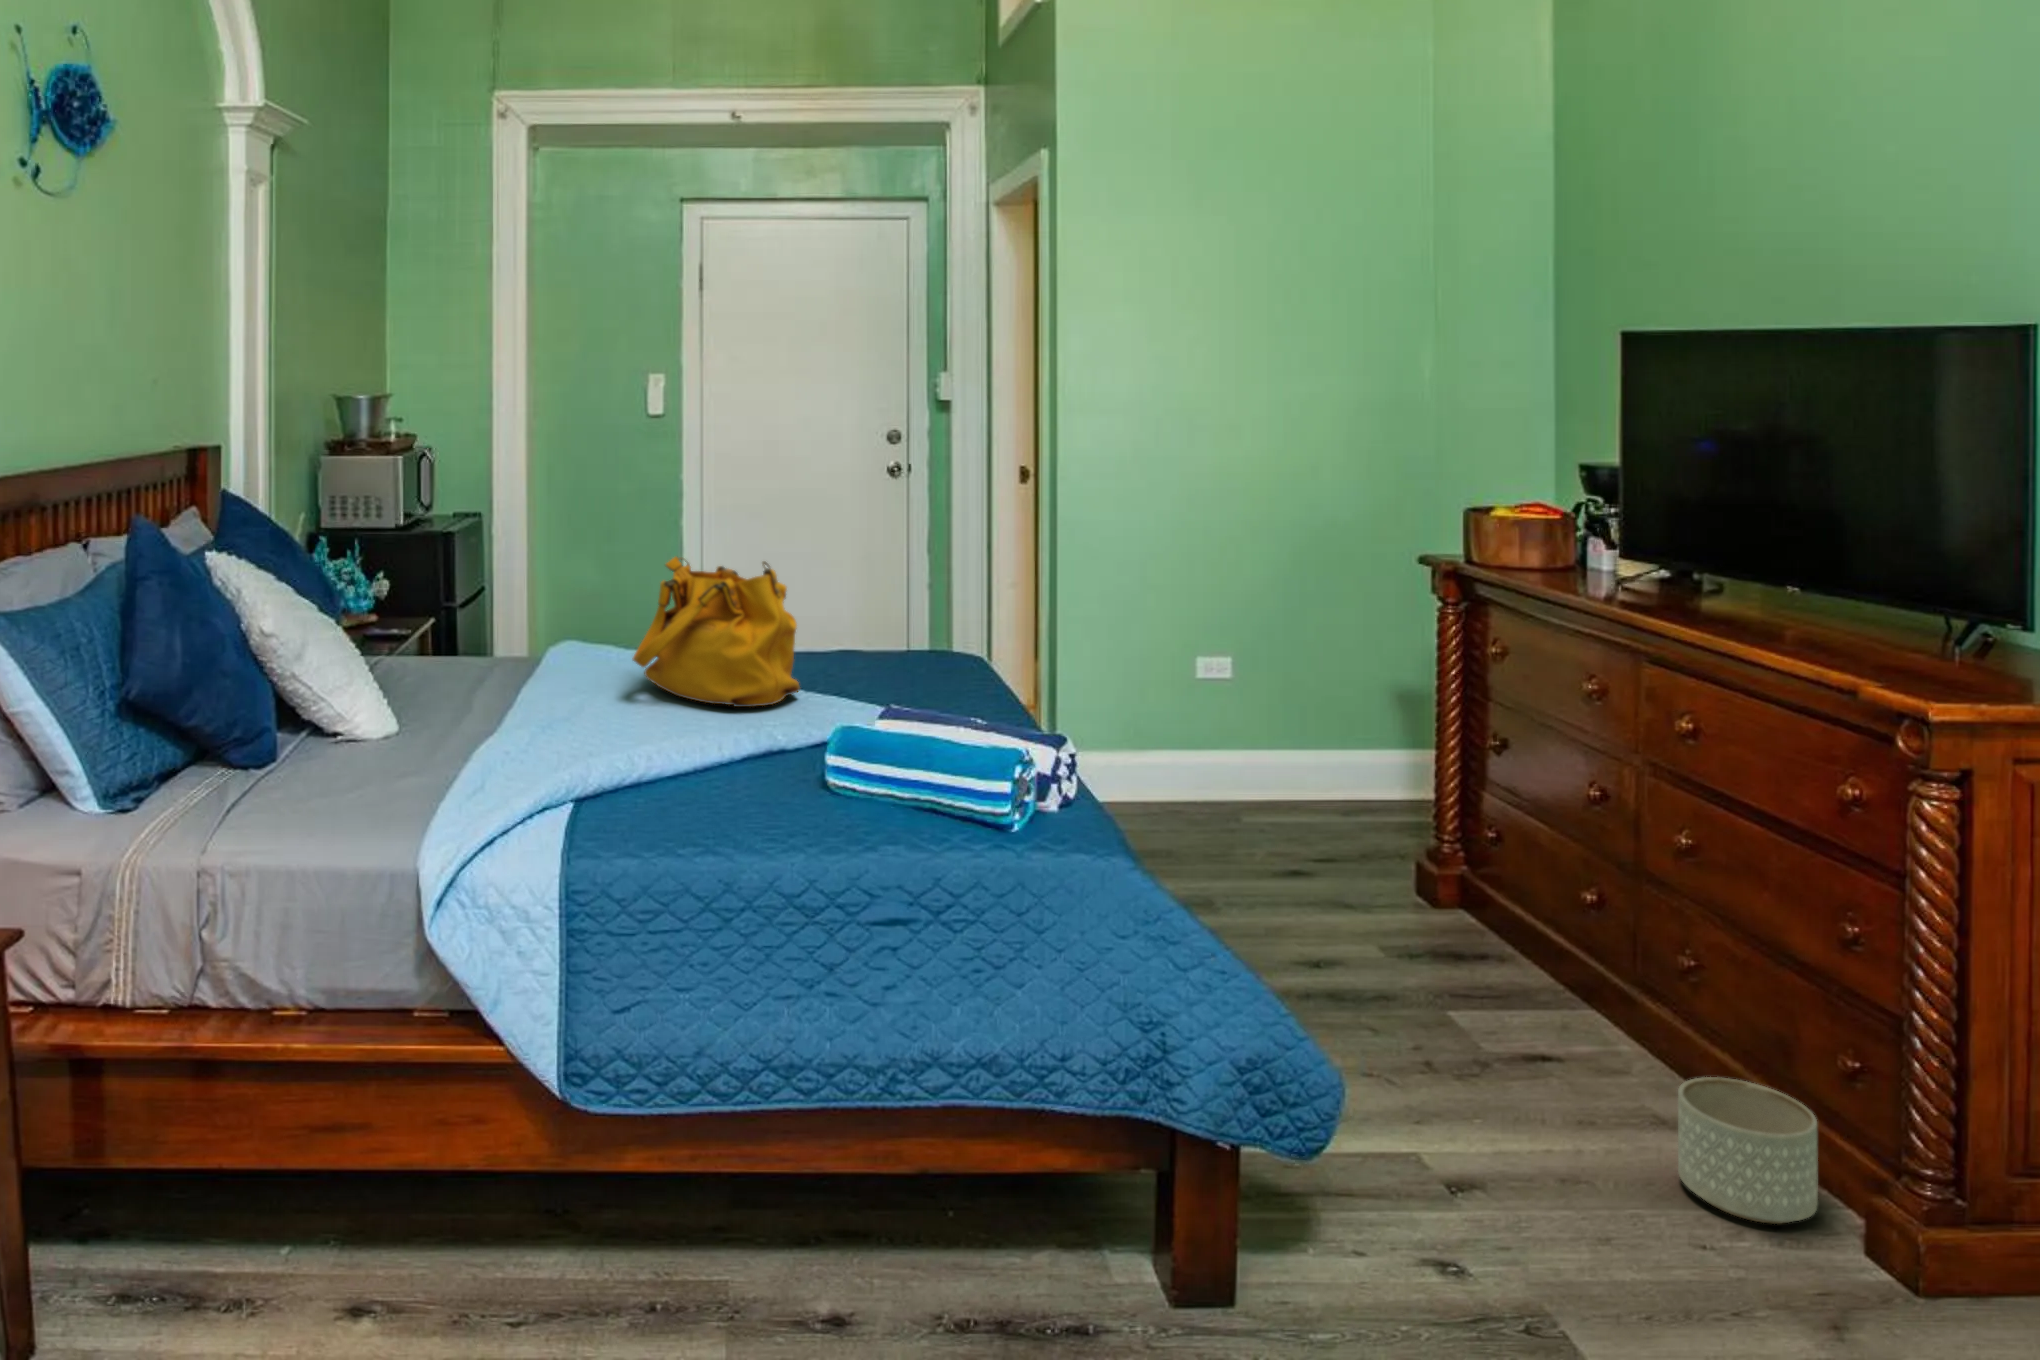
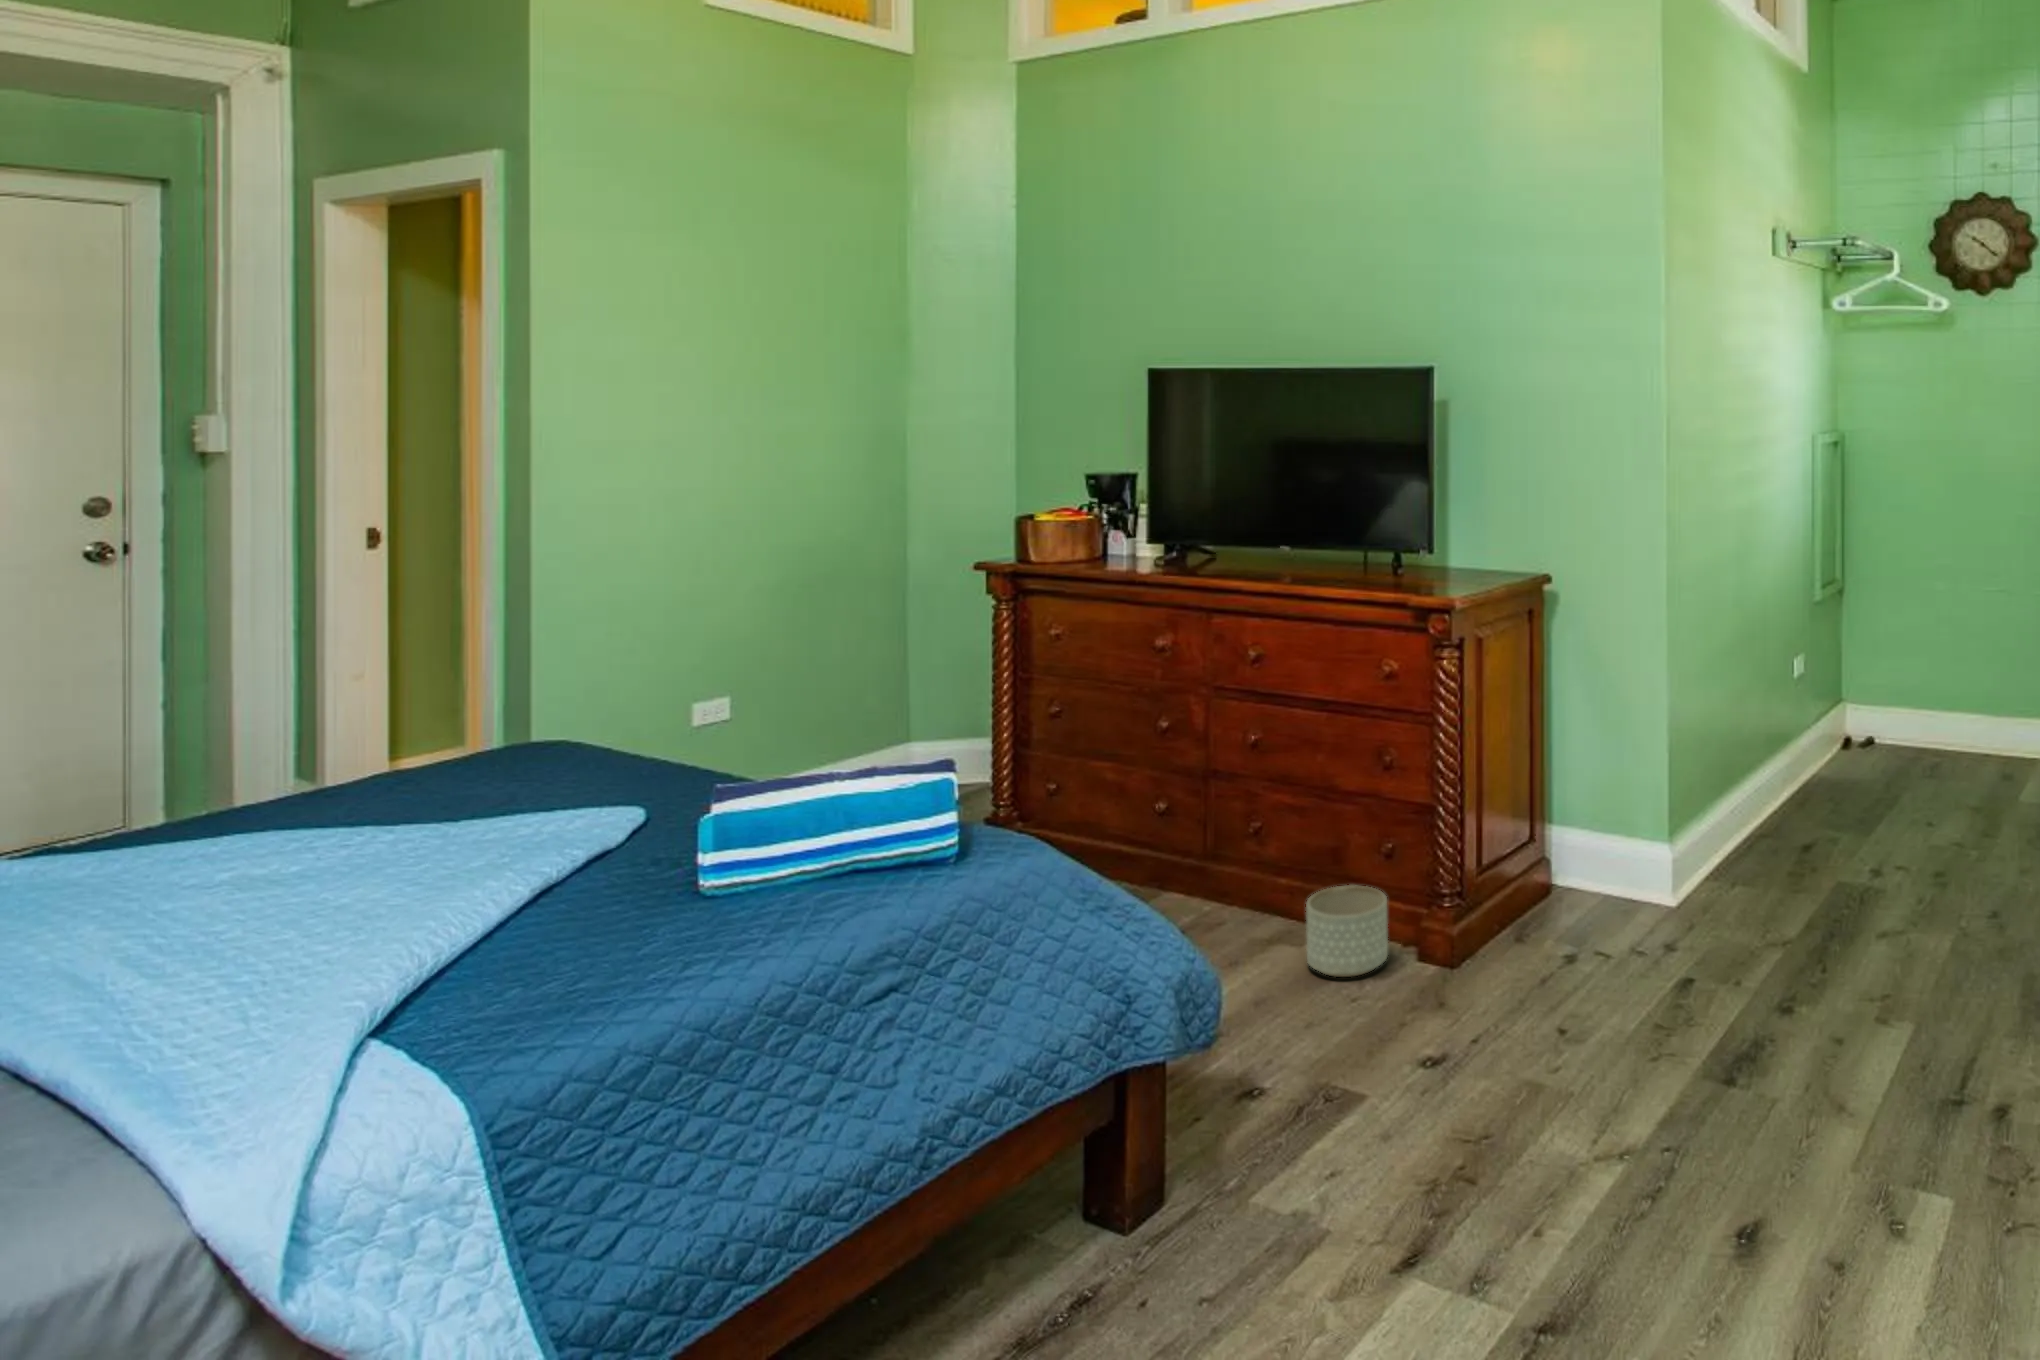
handbag: present [632,557,800,707] -> none [179,667,477,881]

